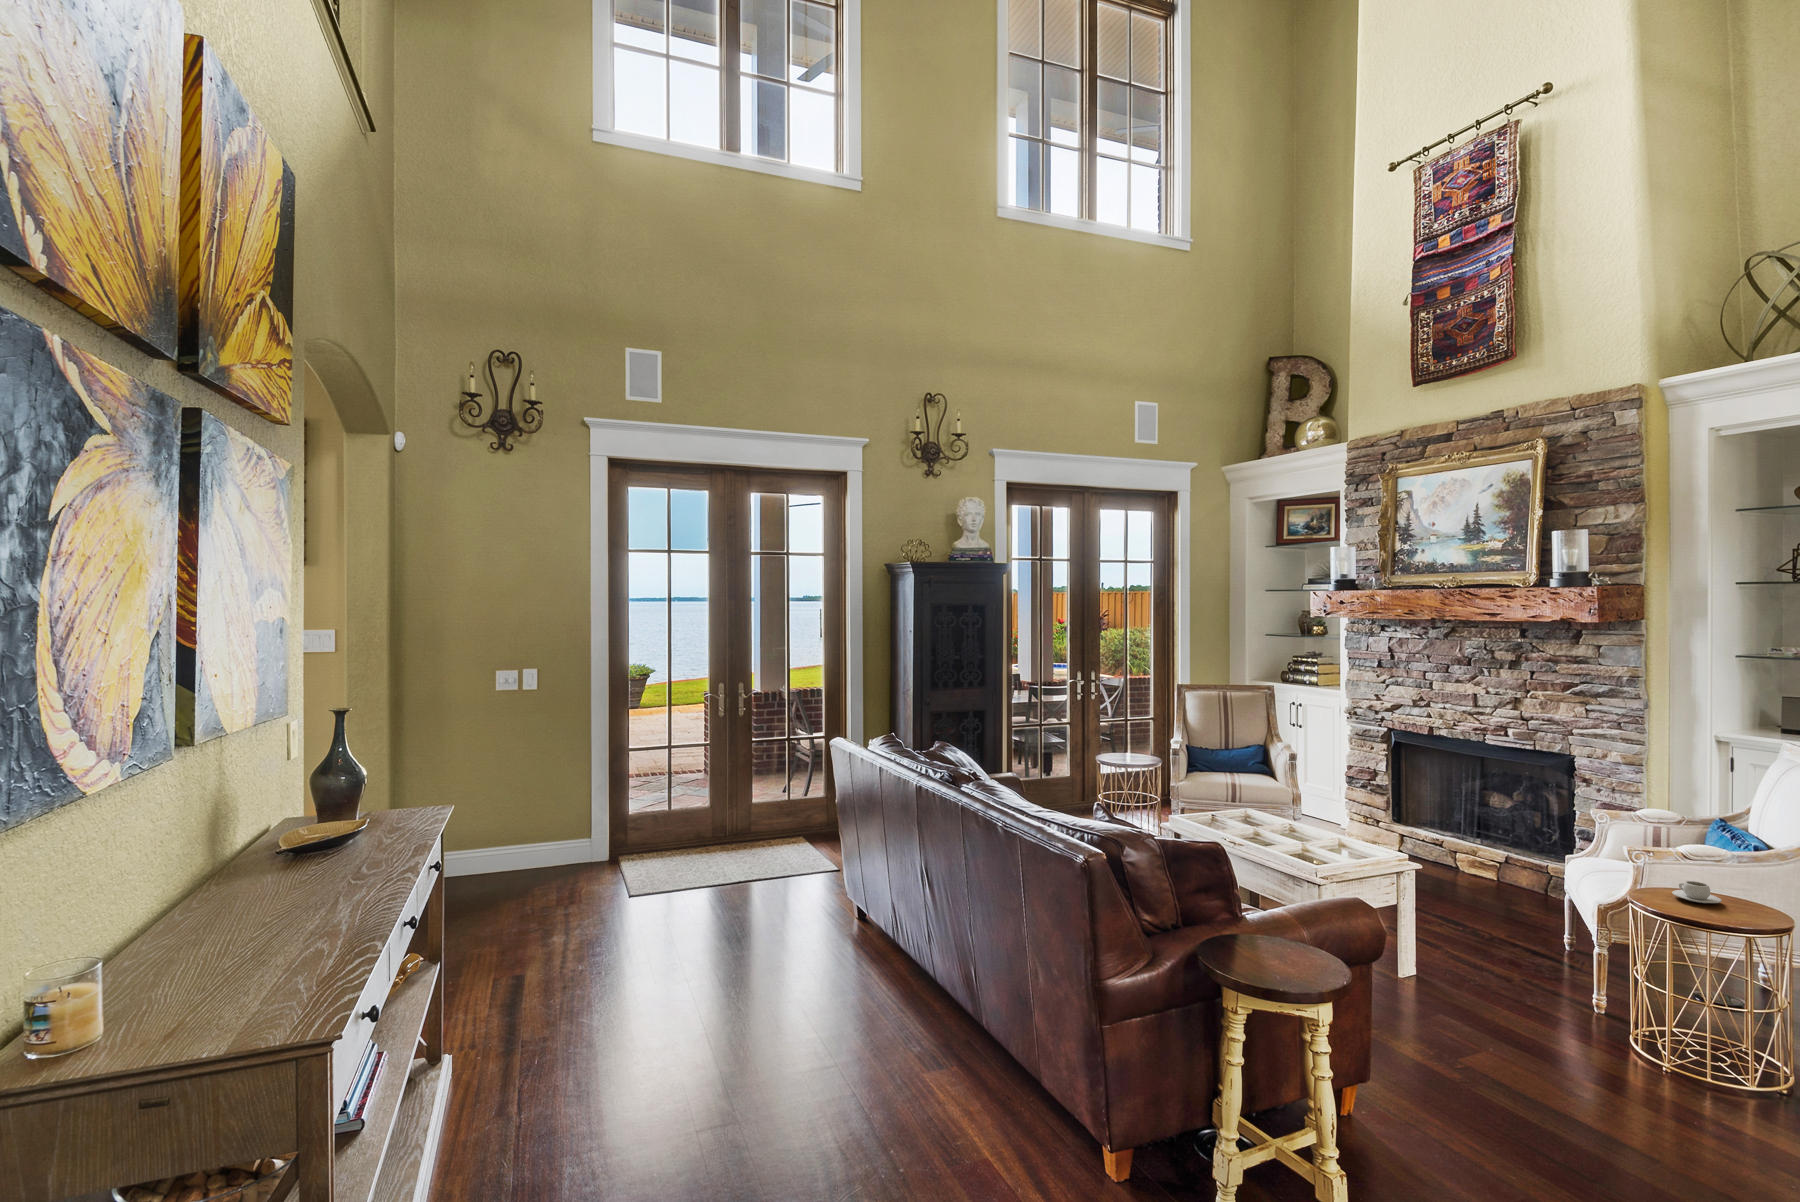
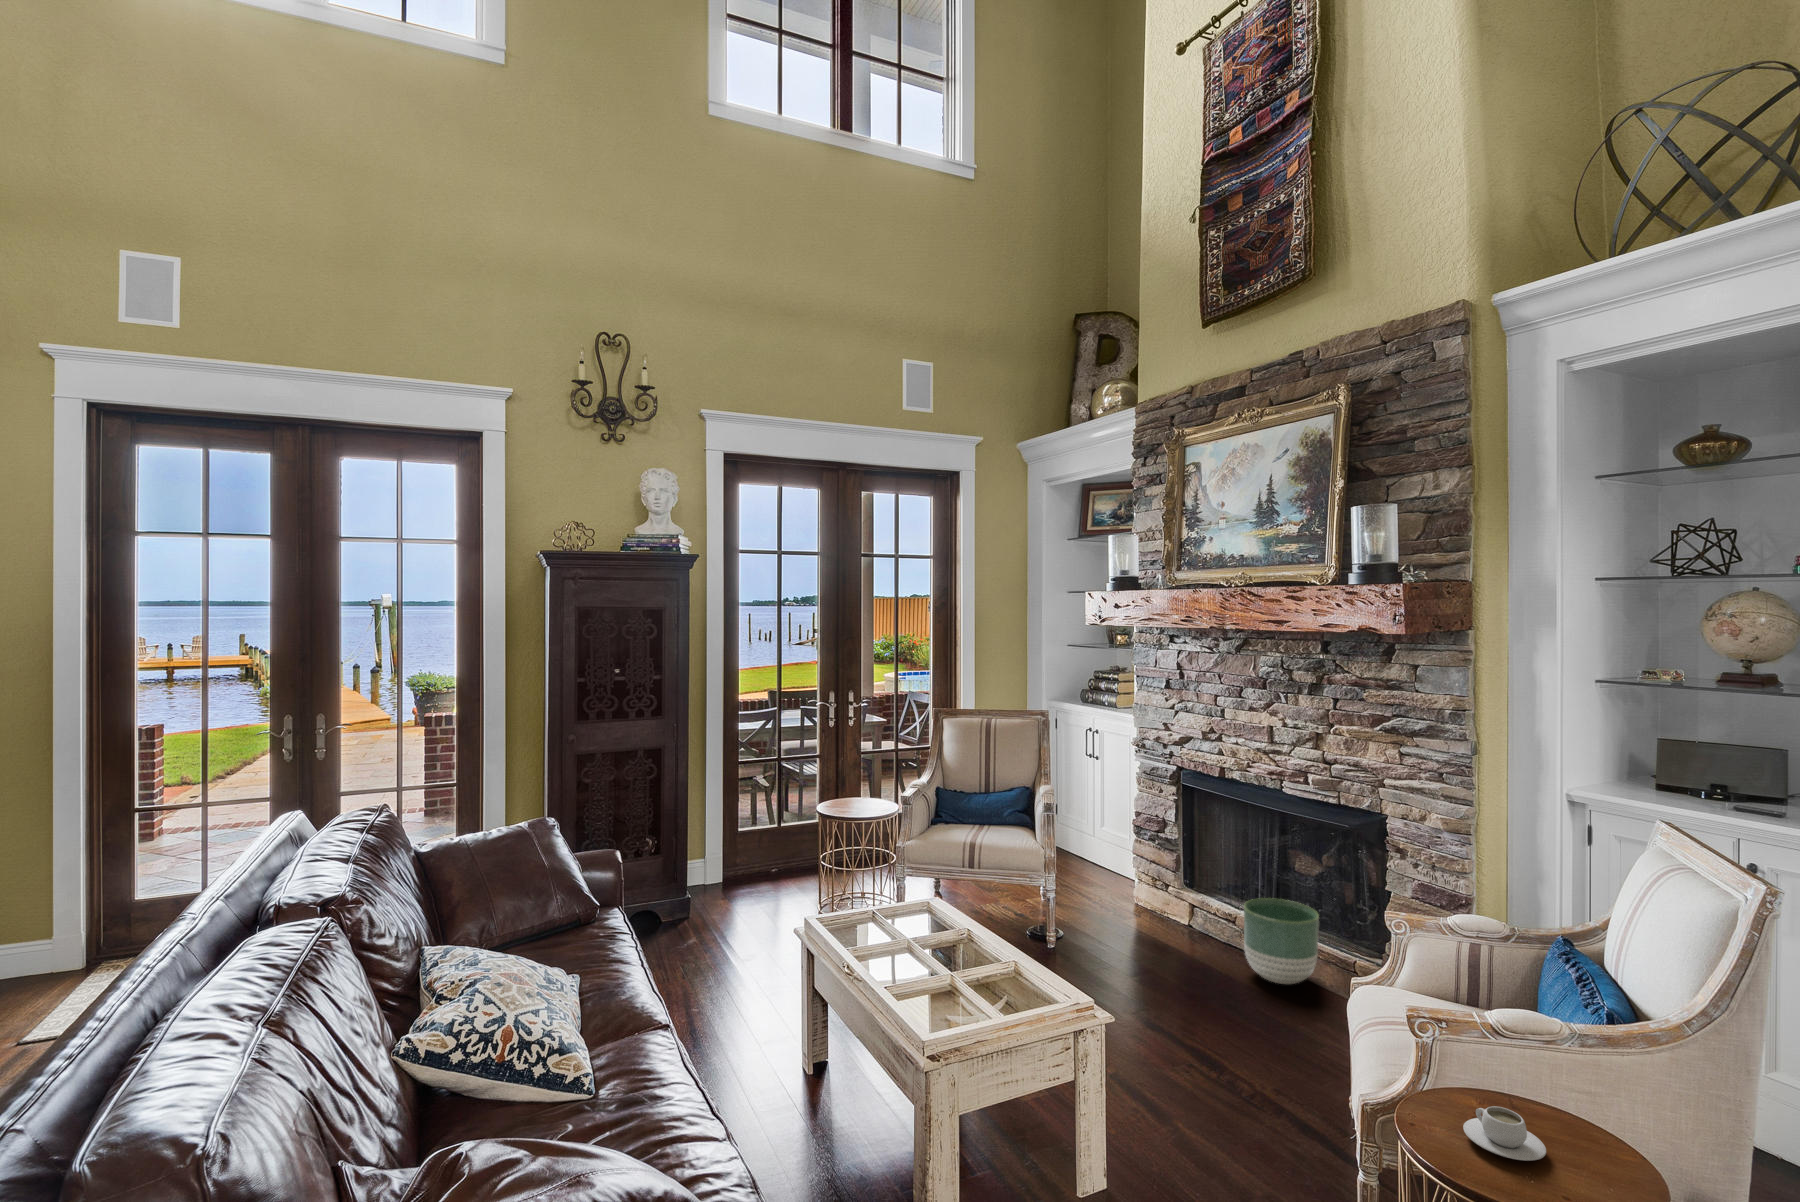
planter: none [1458,823,1518,883] -> present [1244,898,1319,984]

